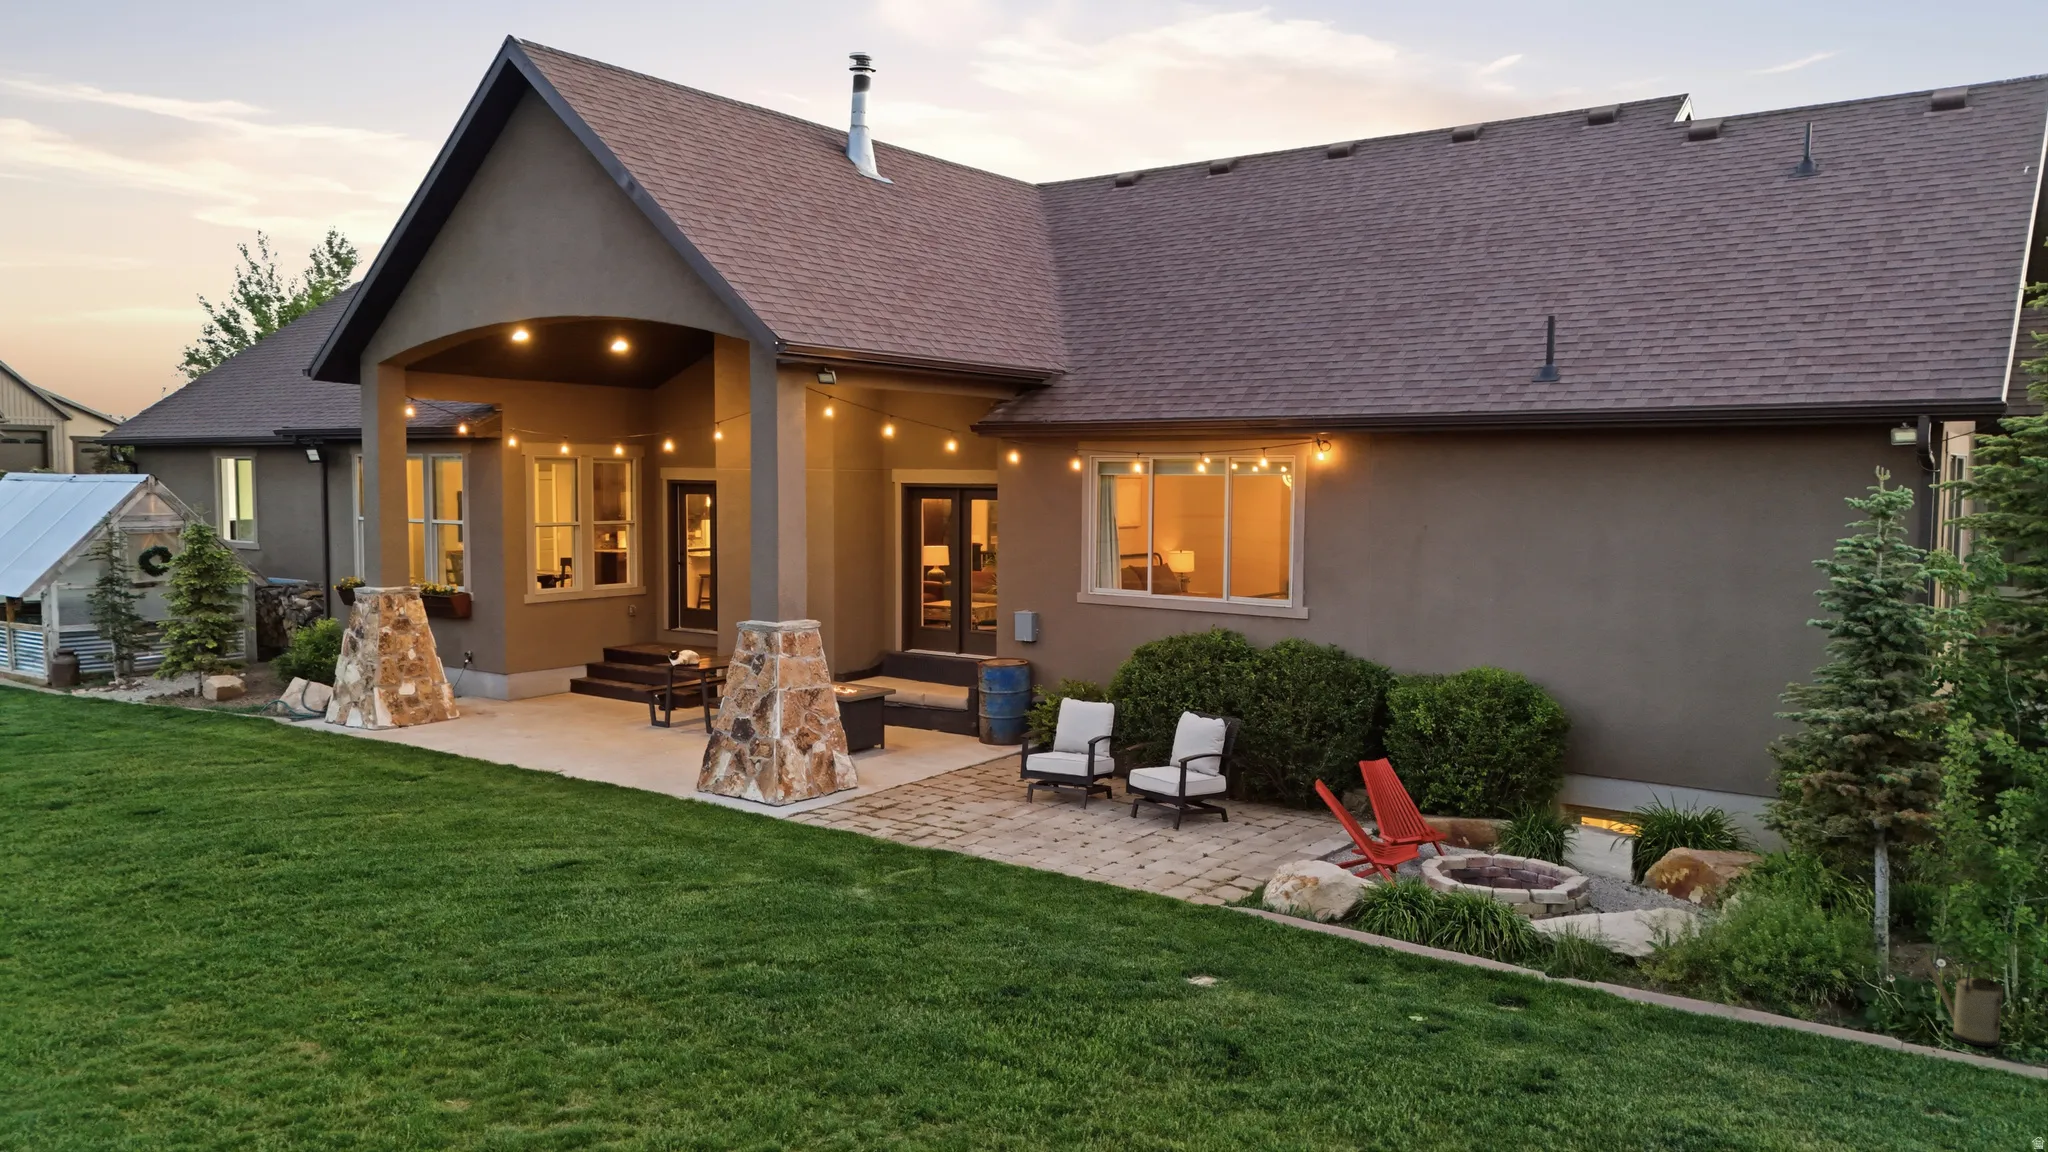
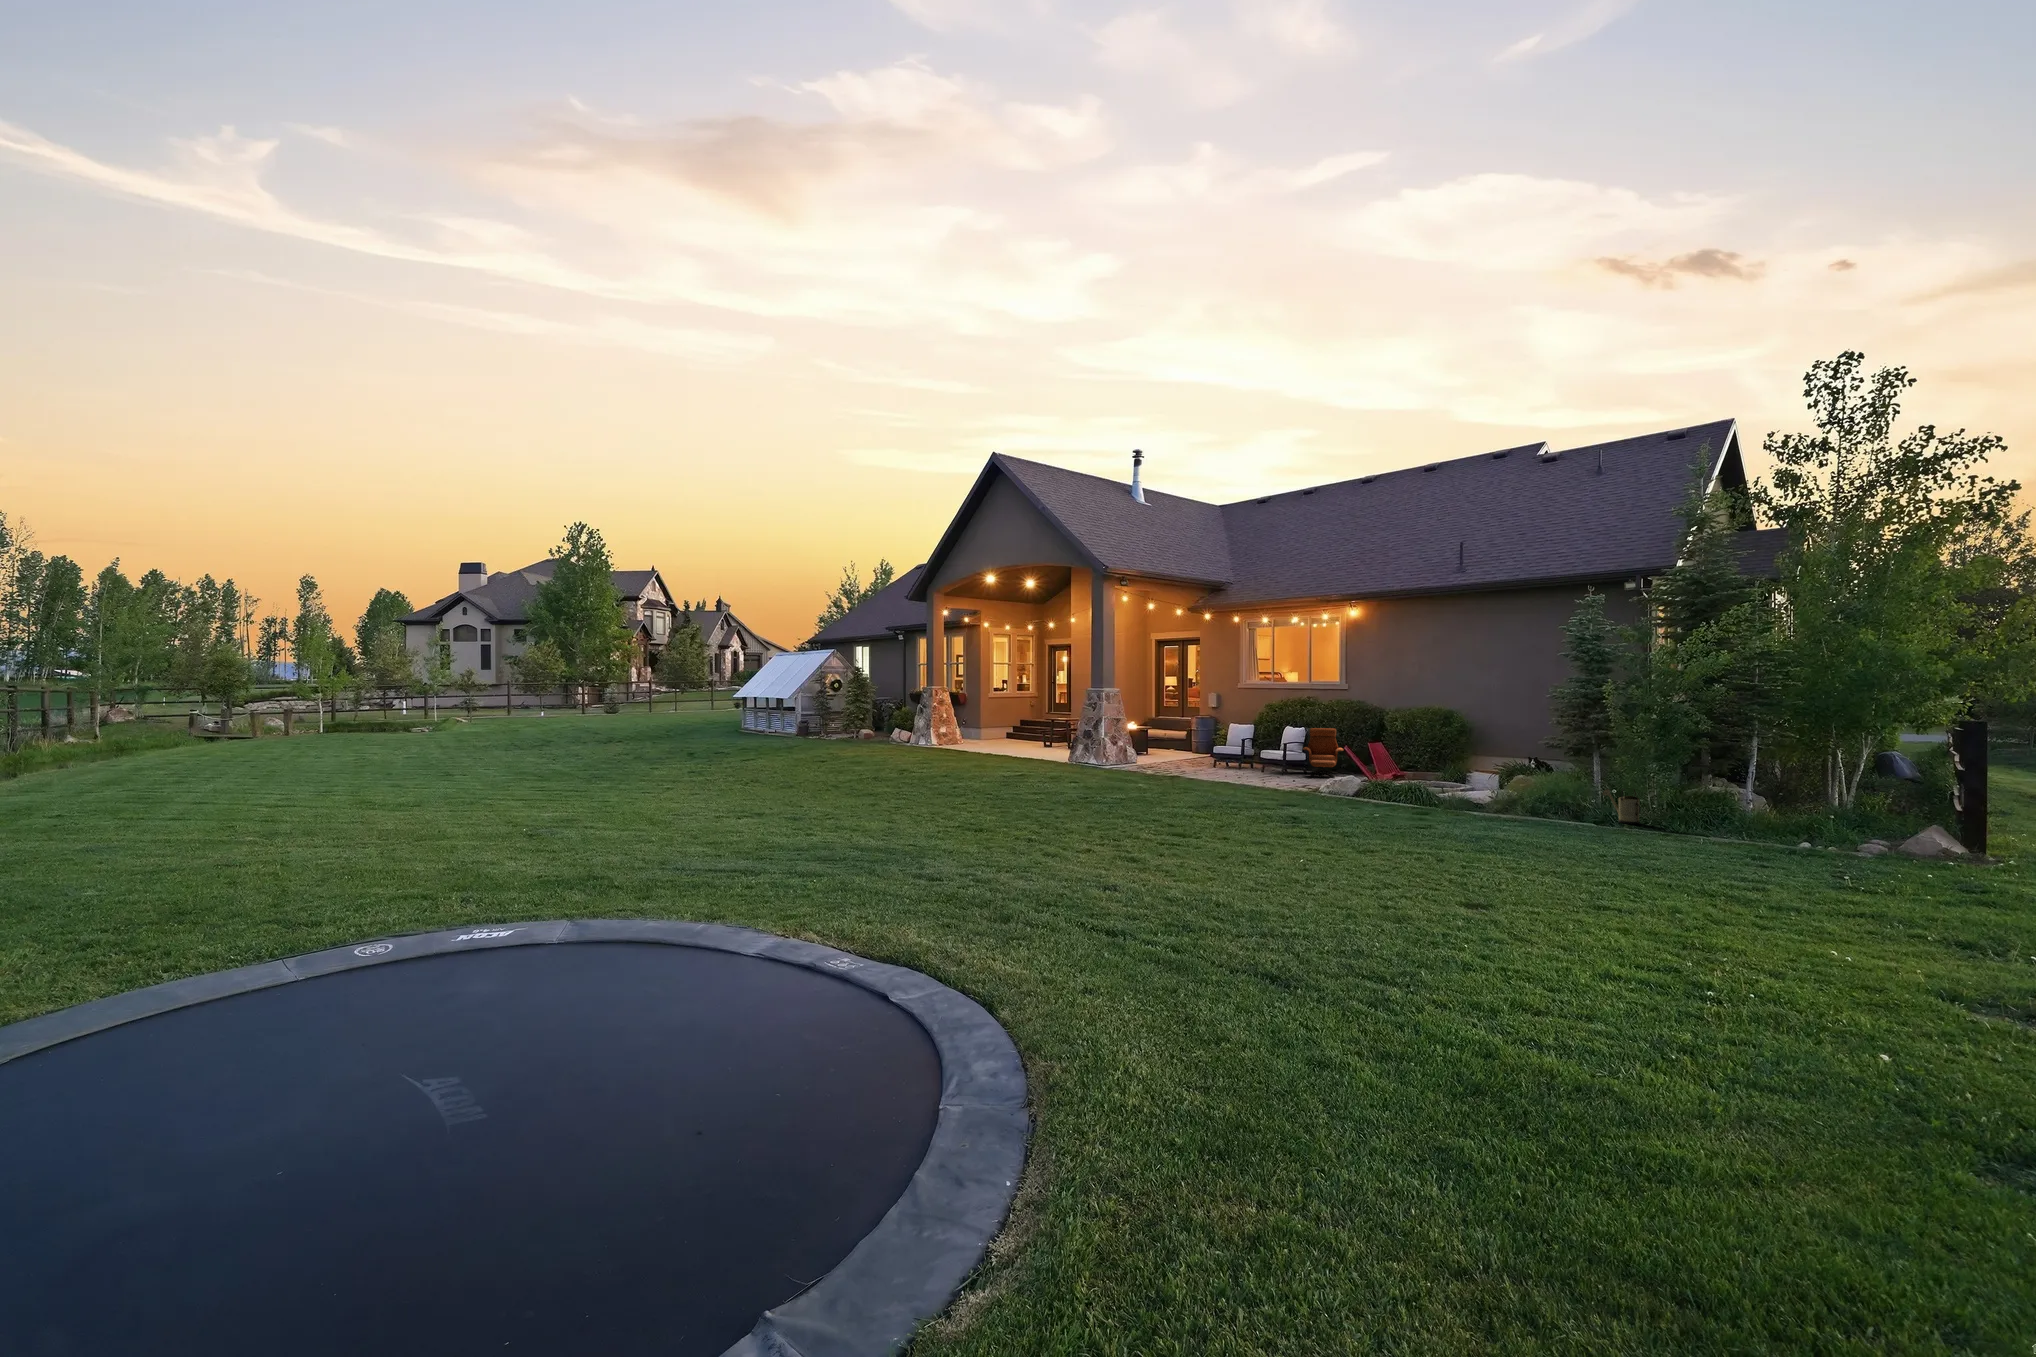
lounge chair: none [1221,716,1307,837] -> present [1303,728,1343,777]

